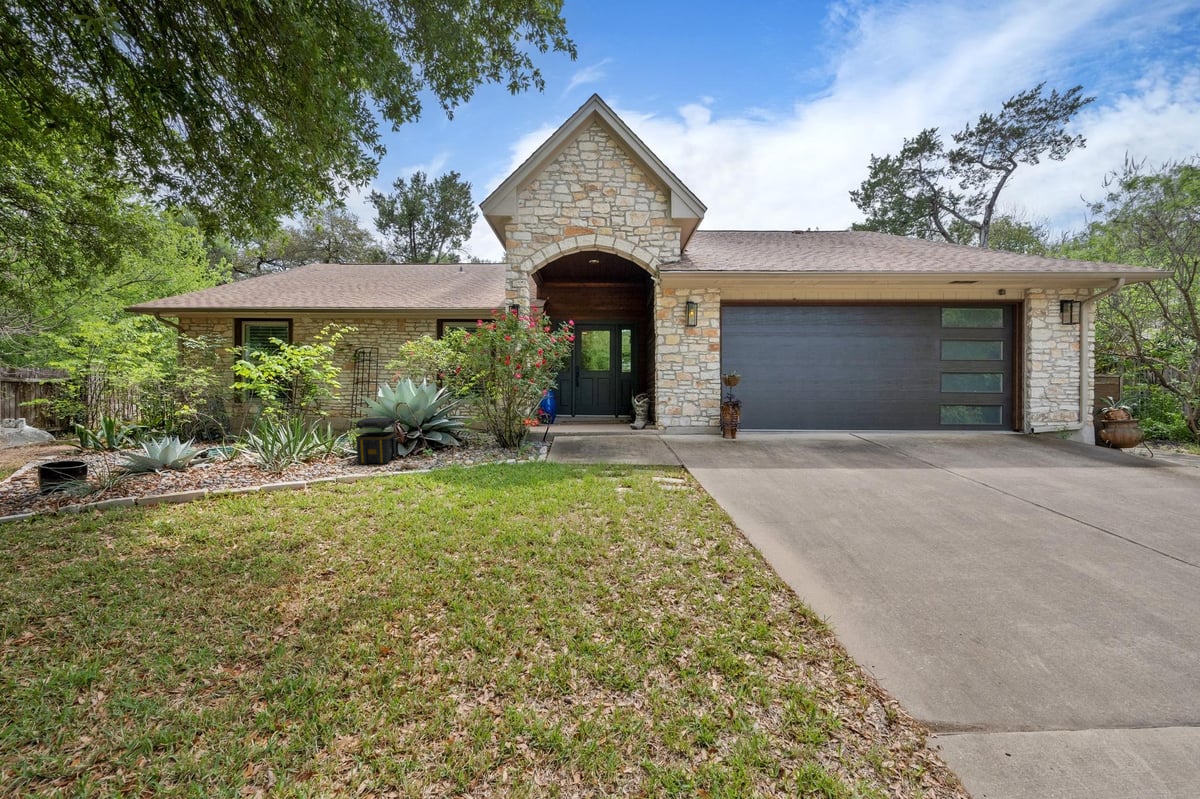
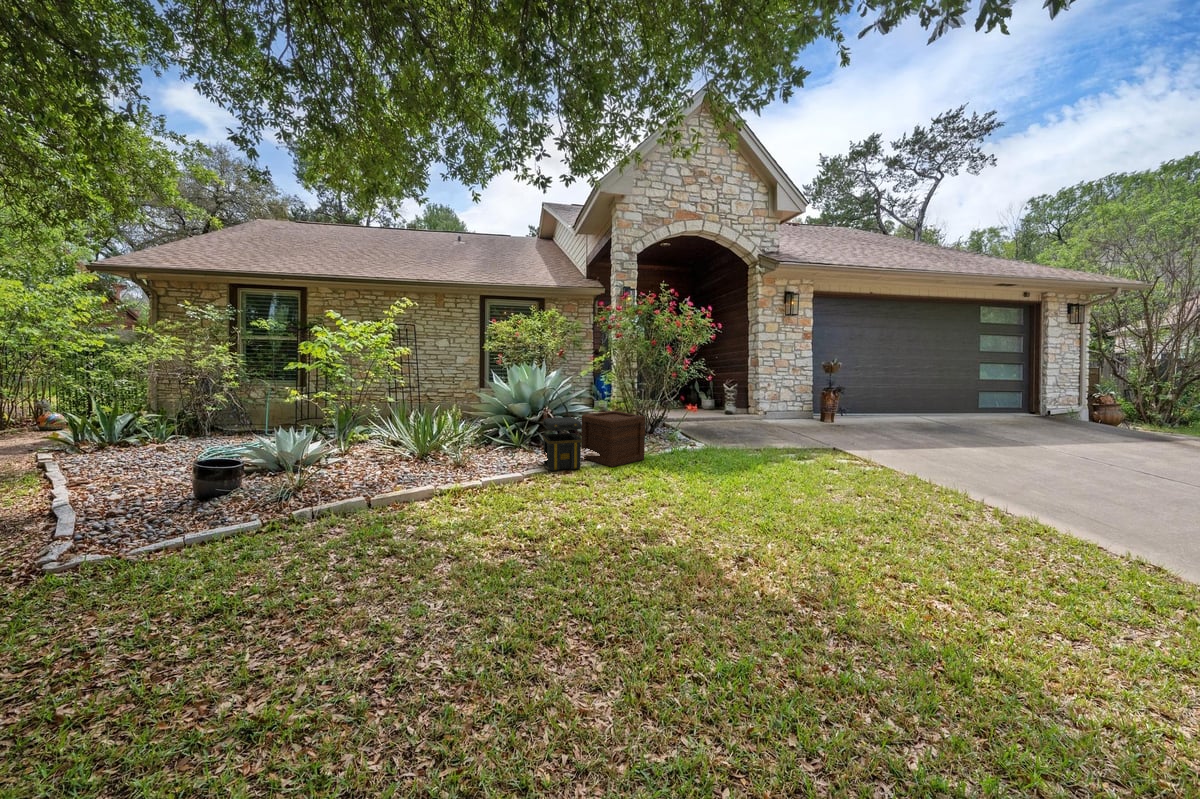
wooden crate: none [409,414,461,464] -> present [581,411,645,467]

